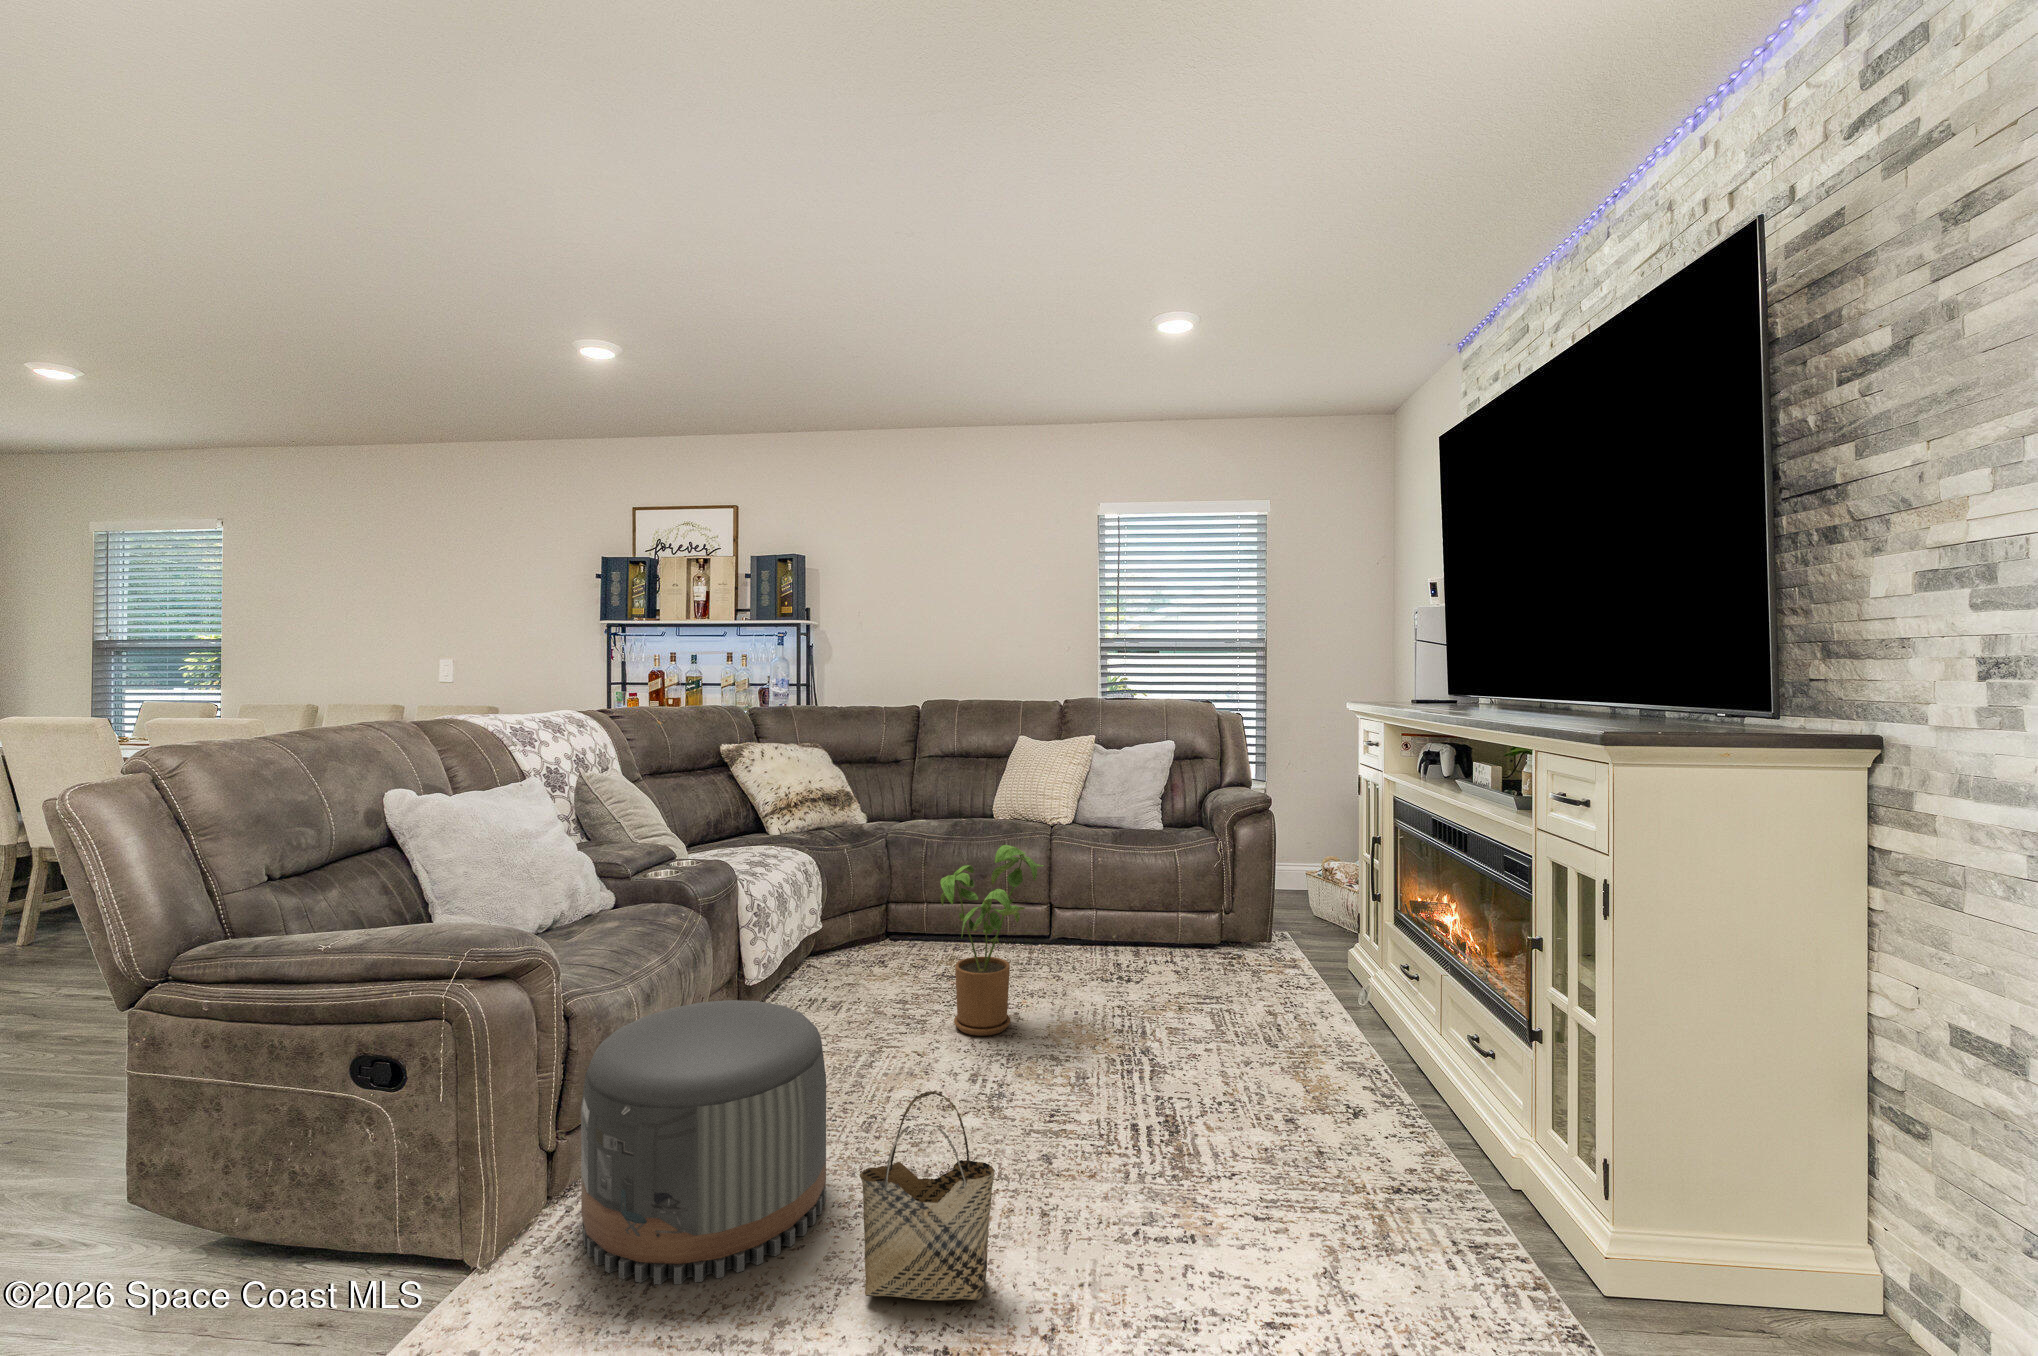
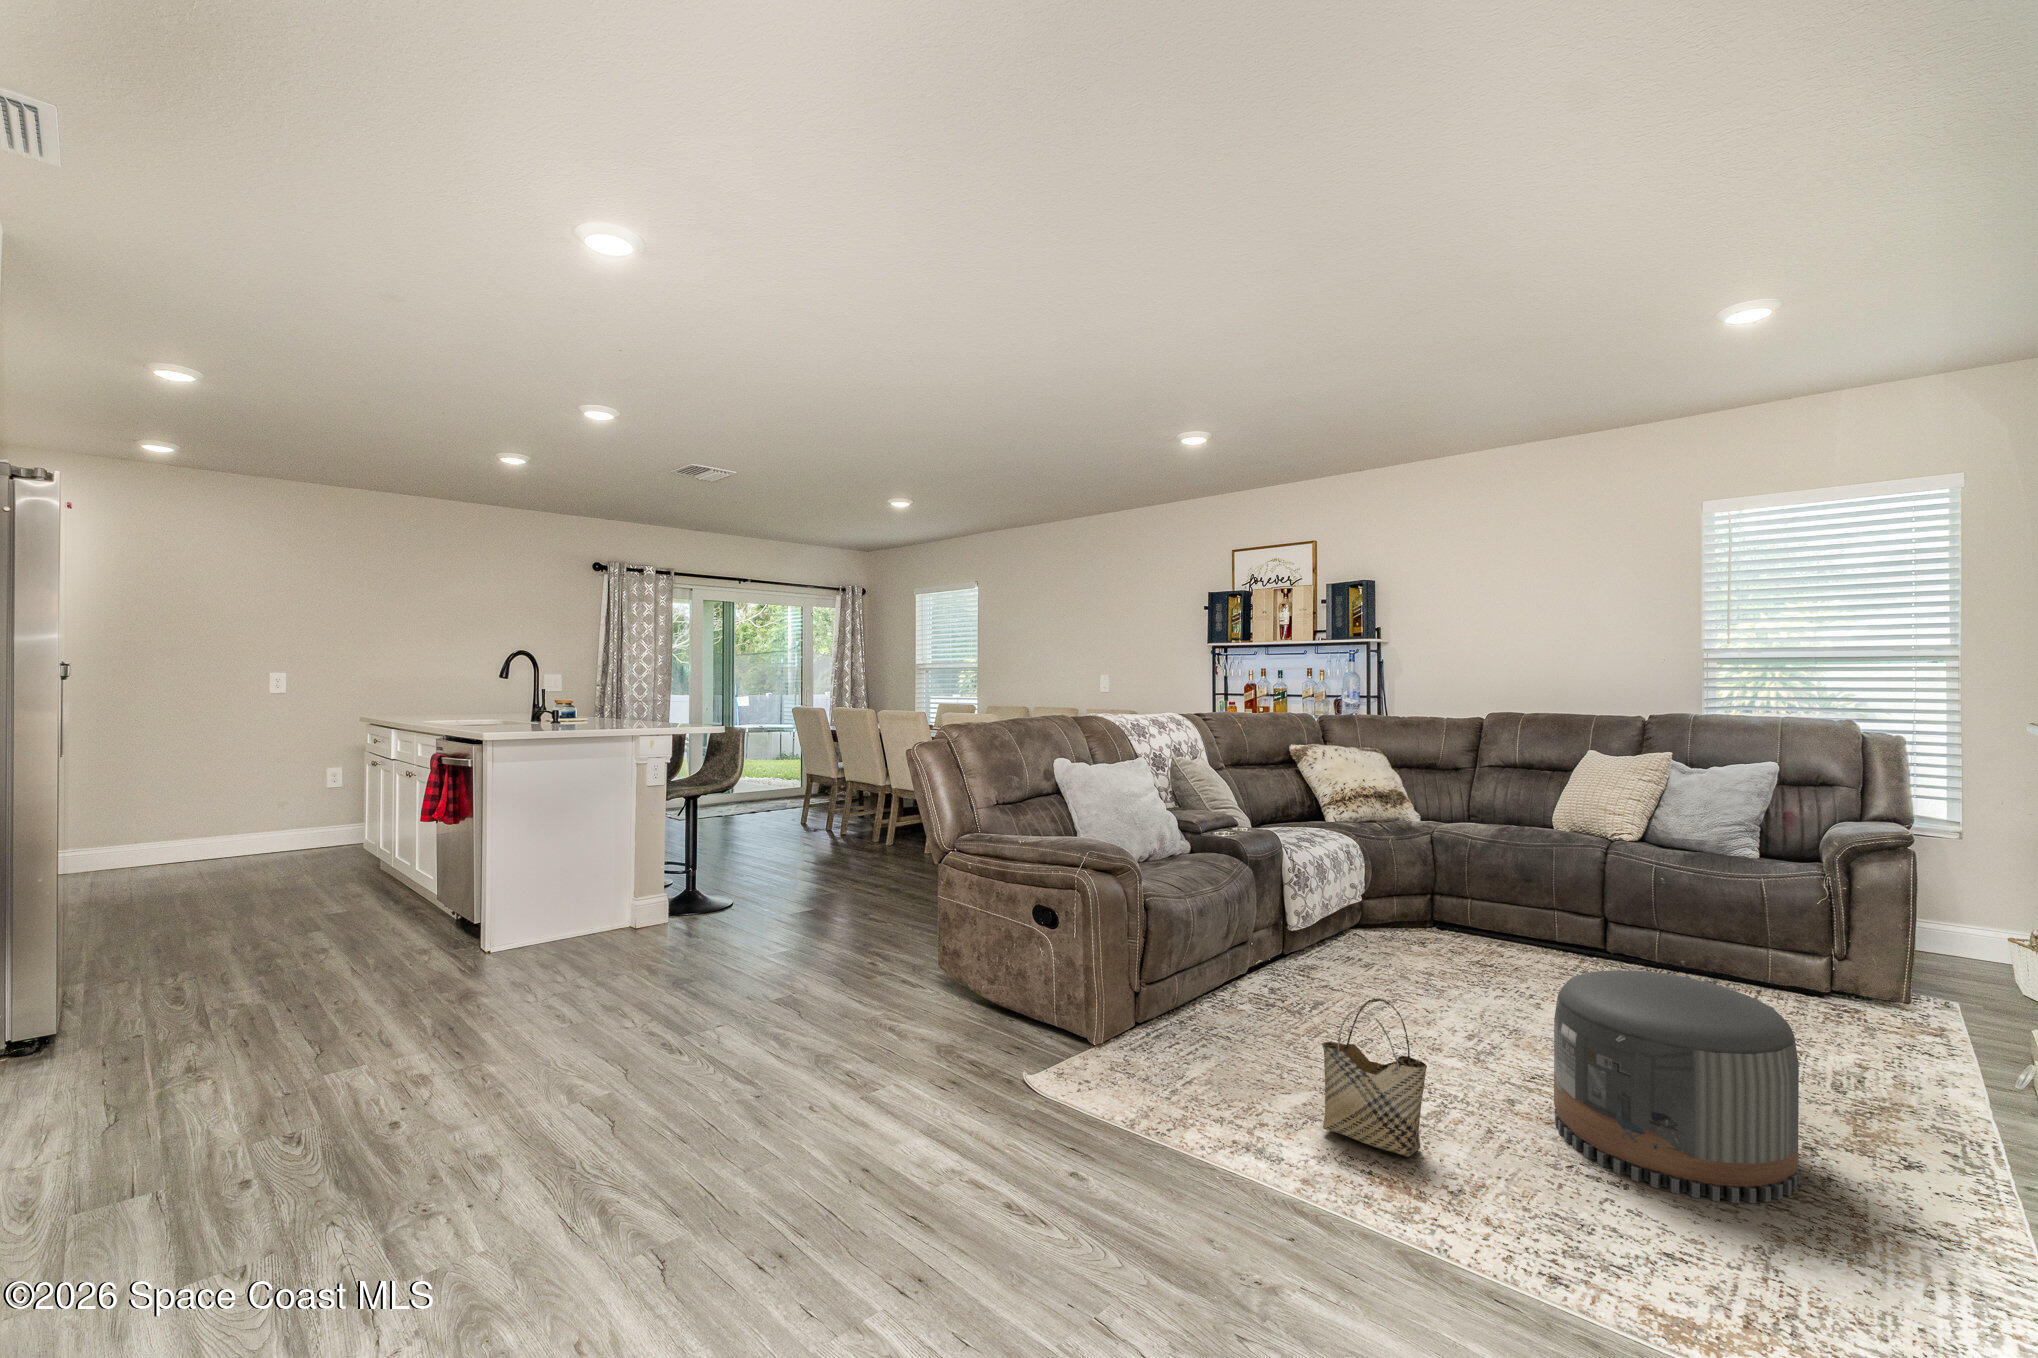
house plant: present [940,845,1044,1036] -> none [1457,842,1567,1012]
pouf: present [581,1000,826,1284] -> present [1554,970,1799,1203]

